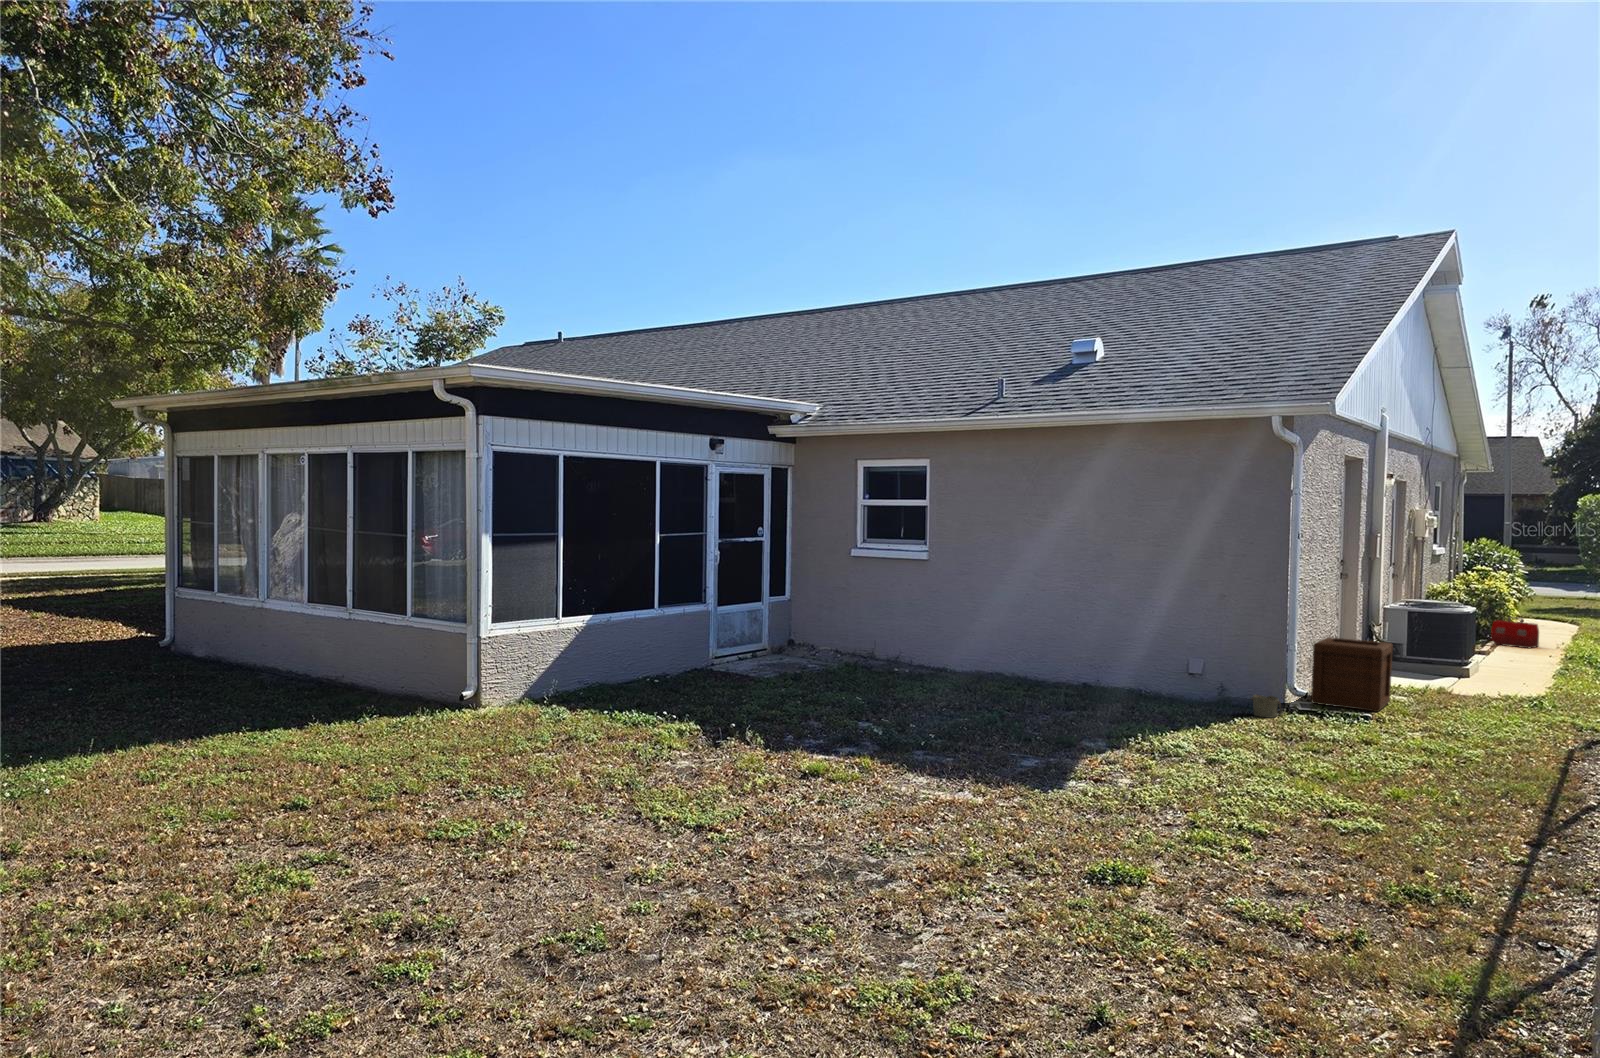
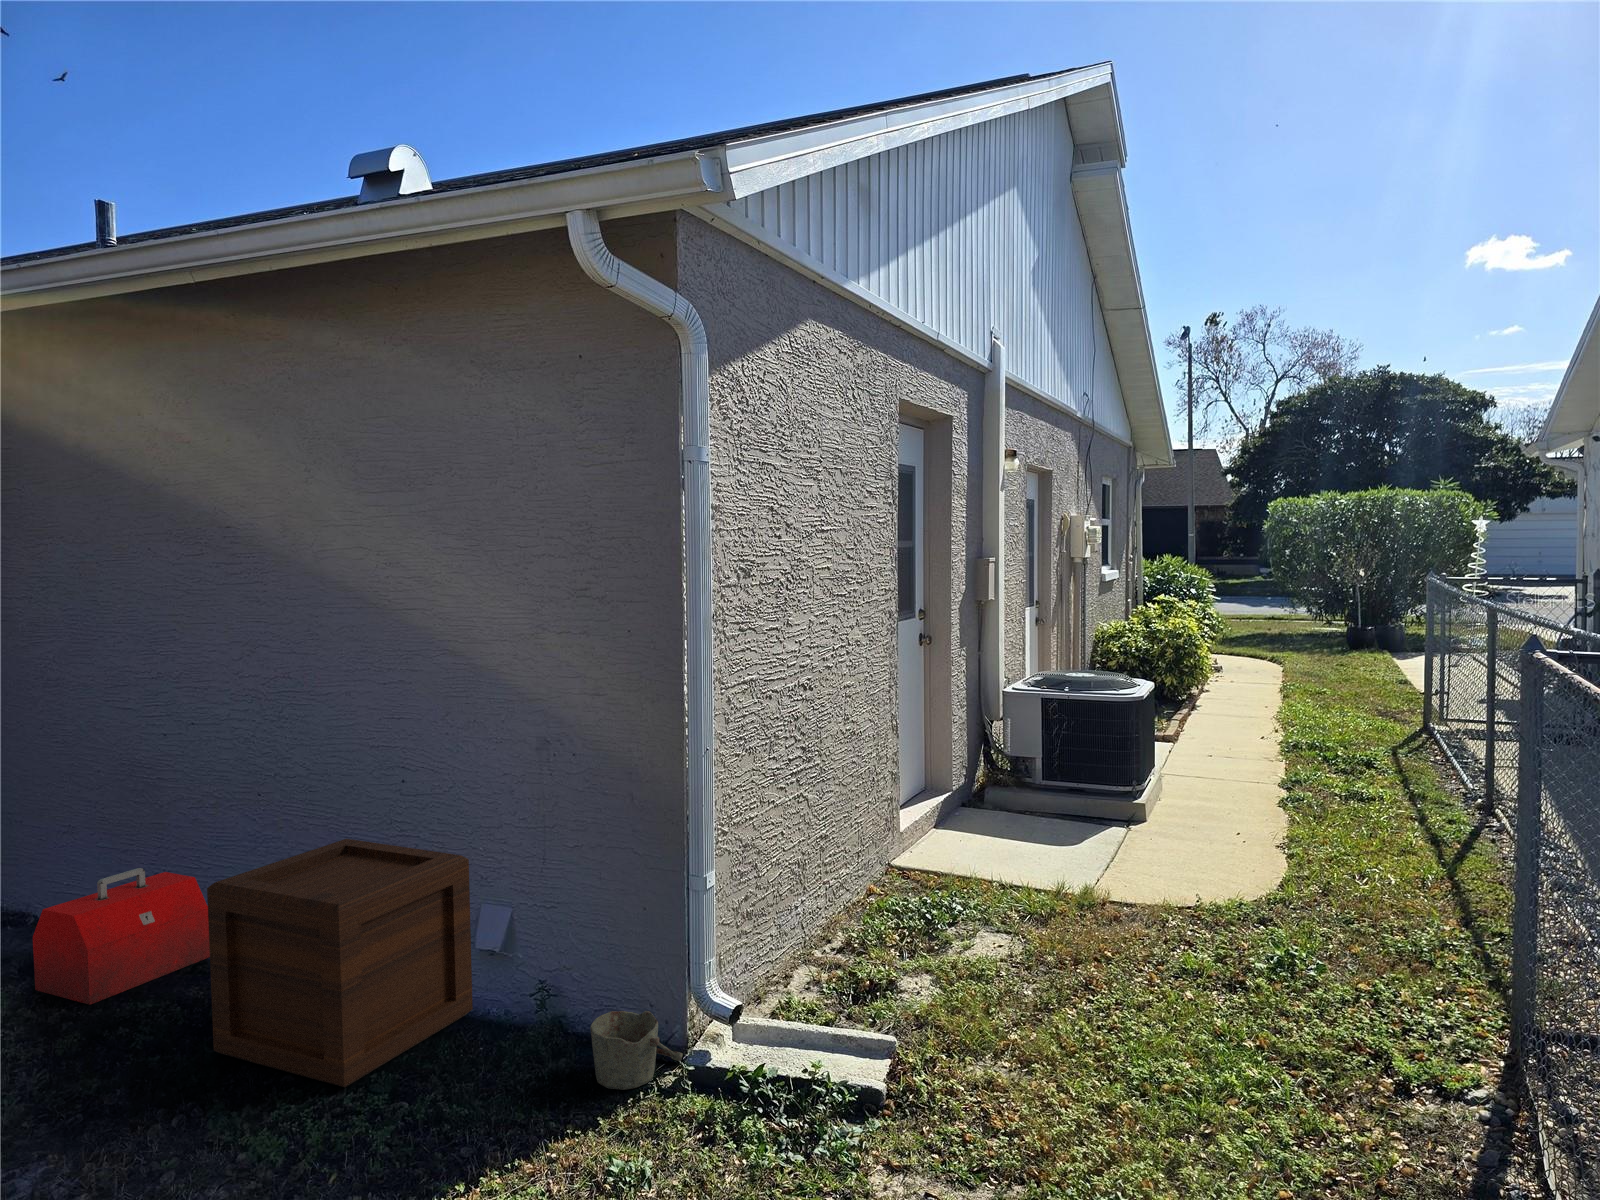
toolbox: present [1491,616,1539,648] -> present [33,868,210,1005]
wooden crate: present [1311,637,1393,712] -> present [207,839,473,1087]

